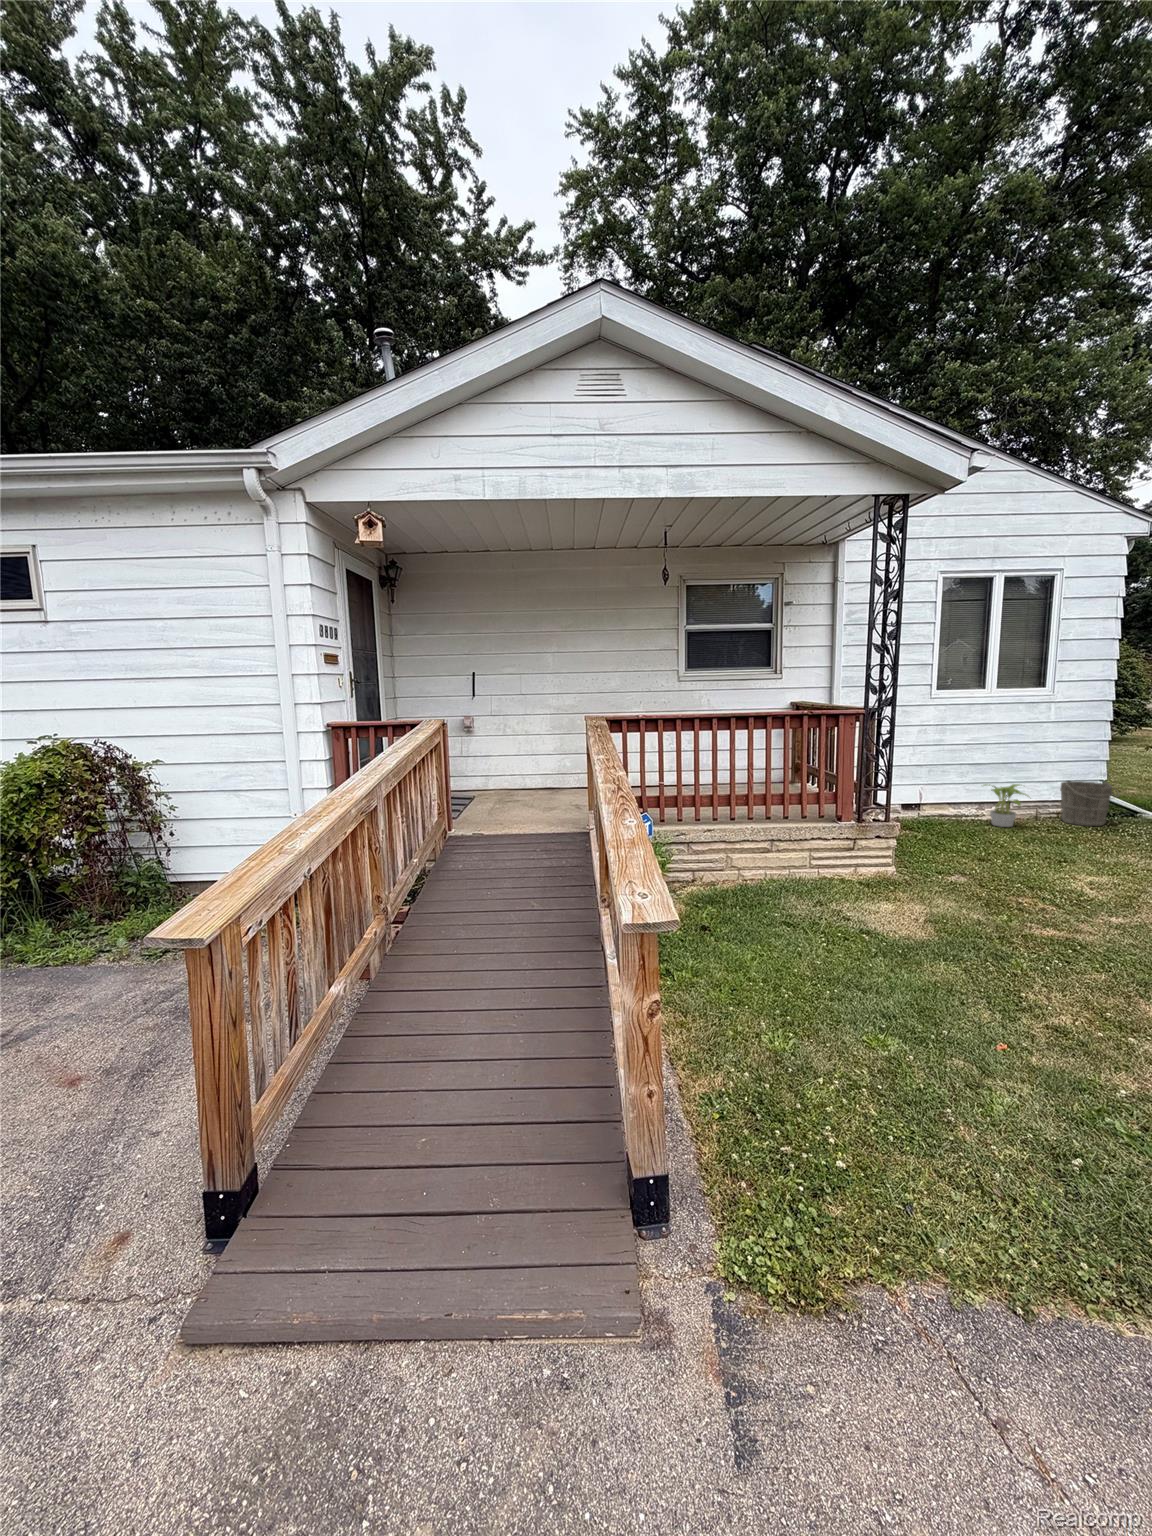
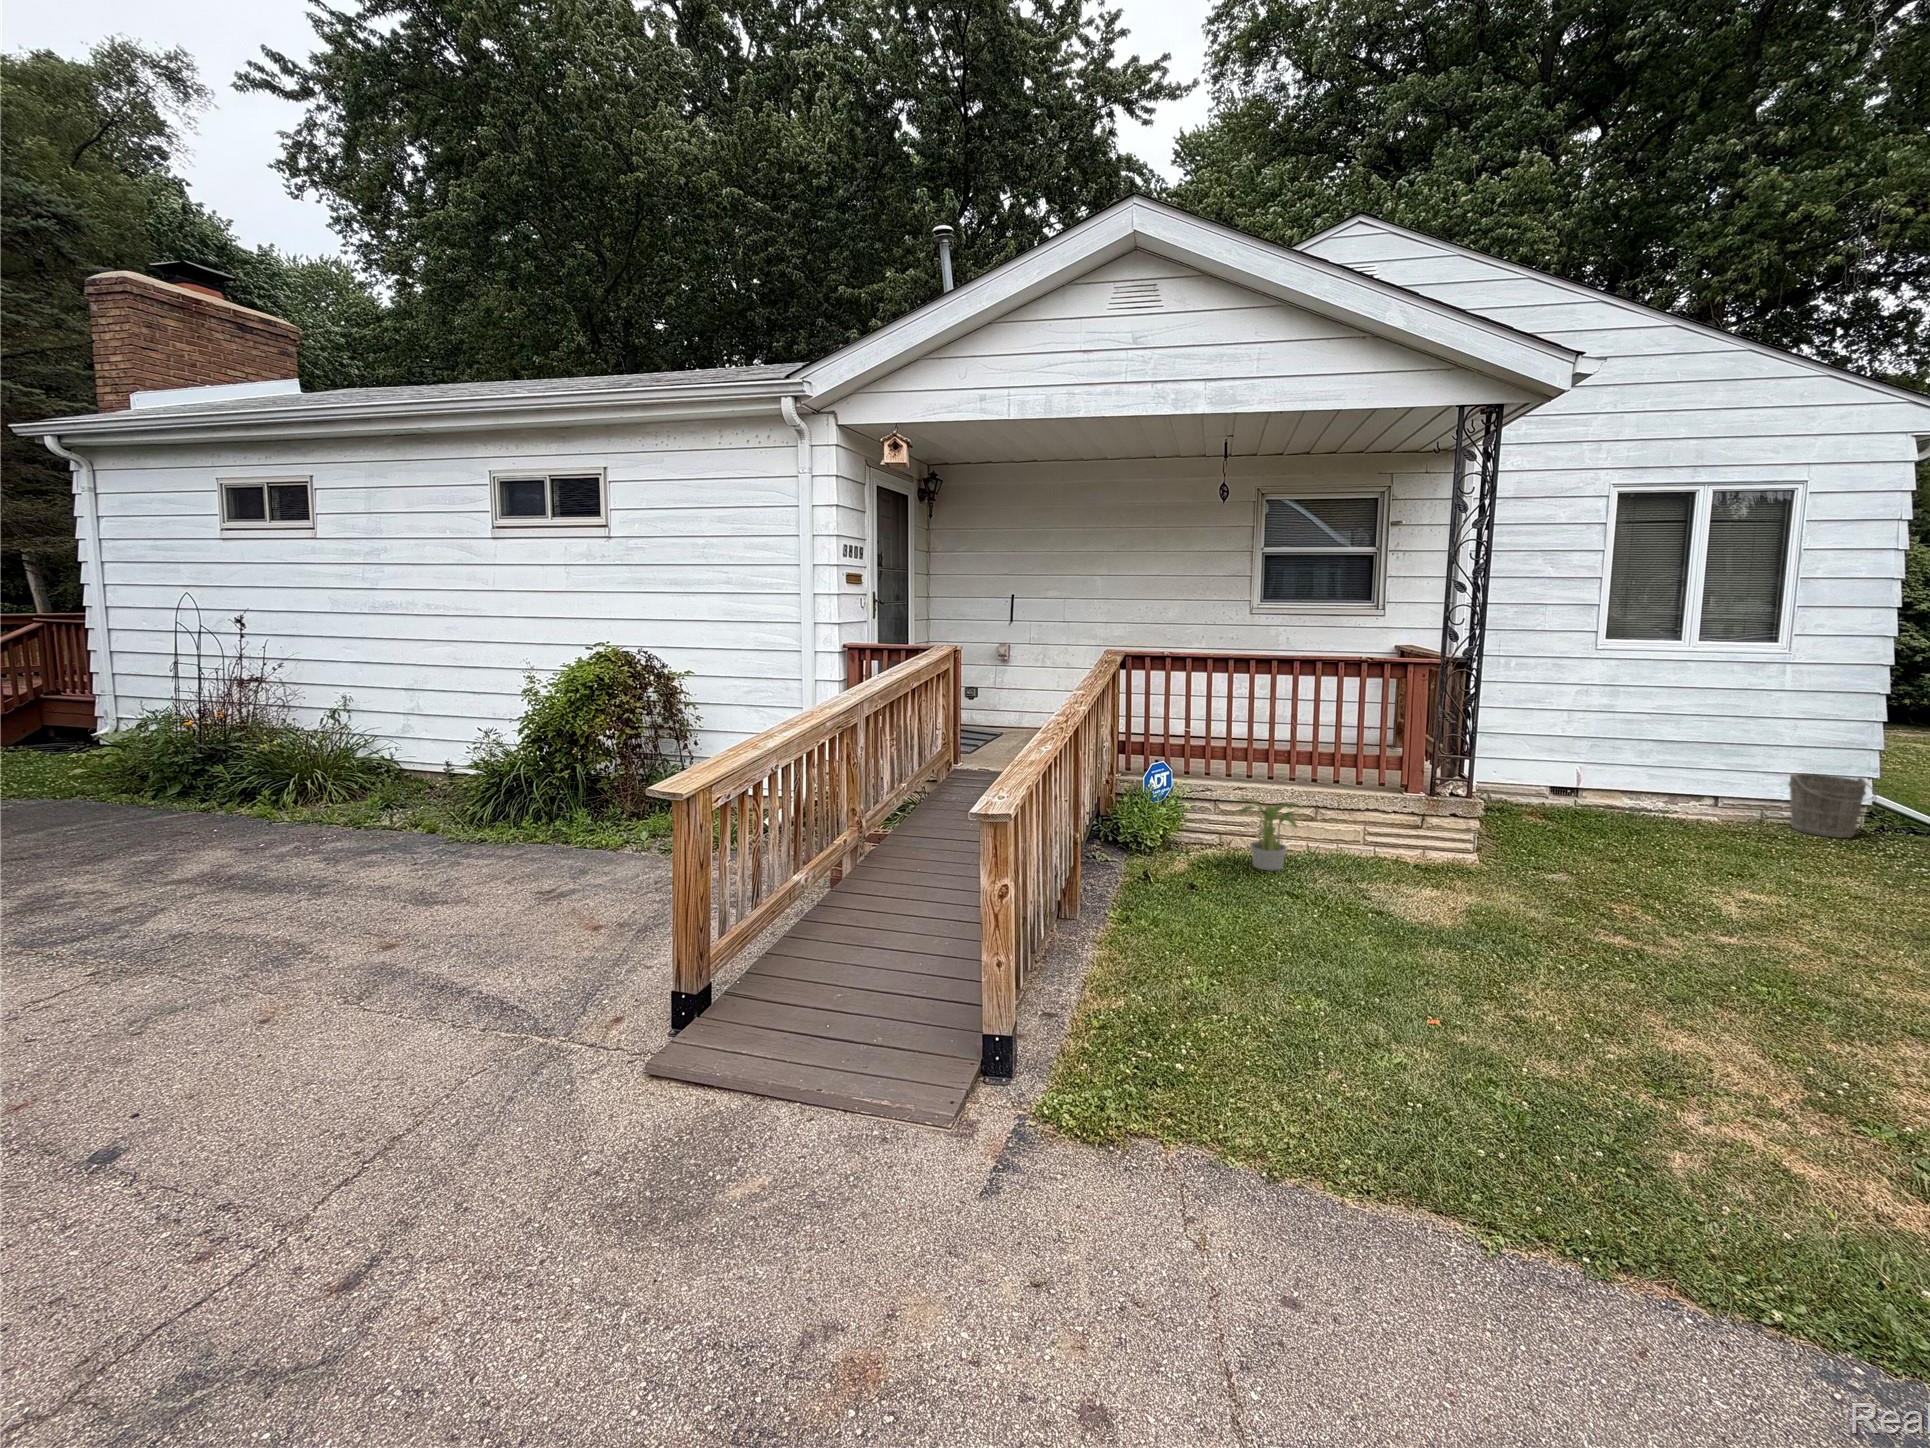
potted plant: present [984,784,1028,827] -> present [1240,798,1299,870]

